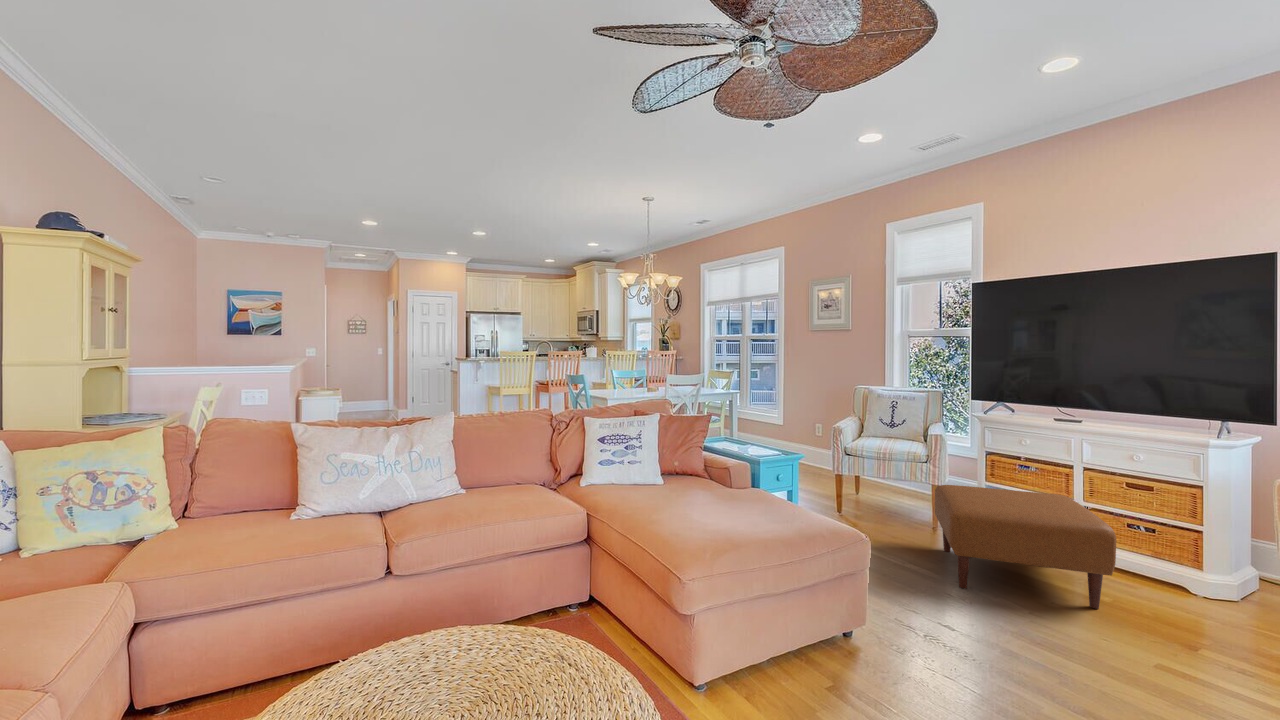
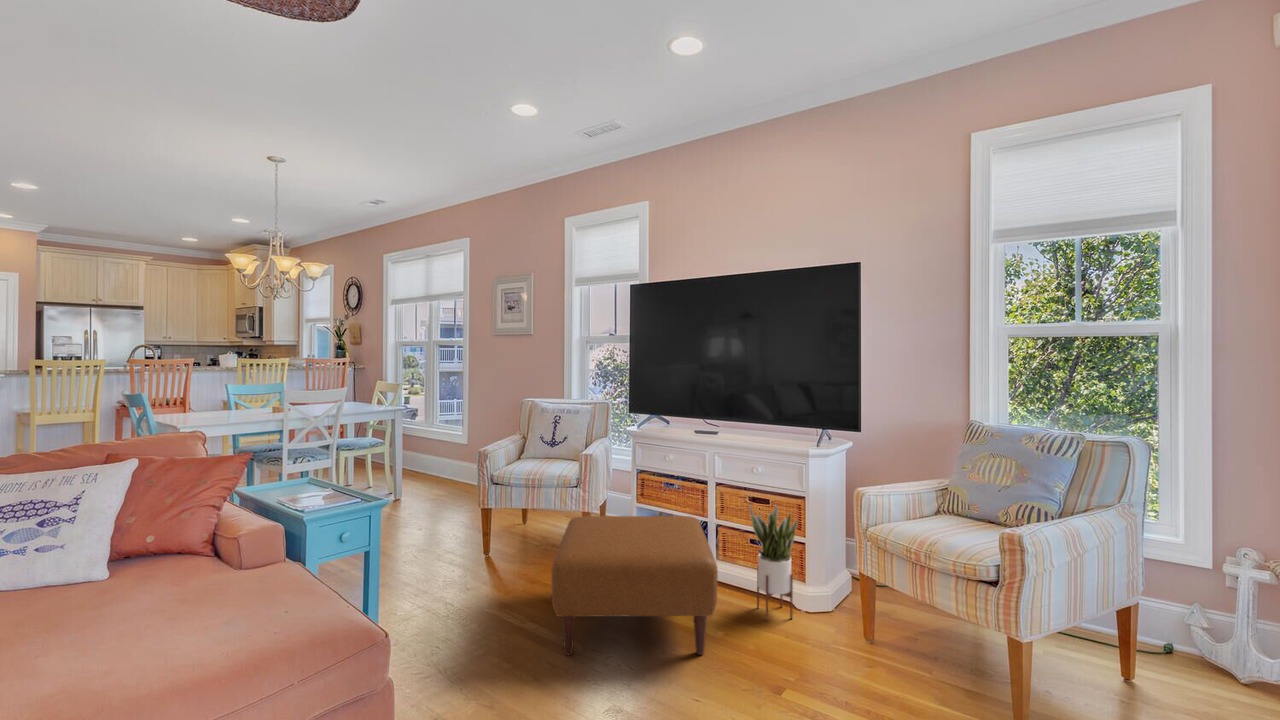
potted plant: none [1134,486,1196,600] -> present [749,504,797,620]

